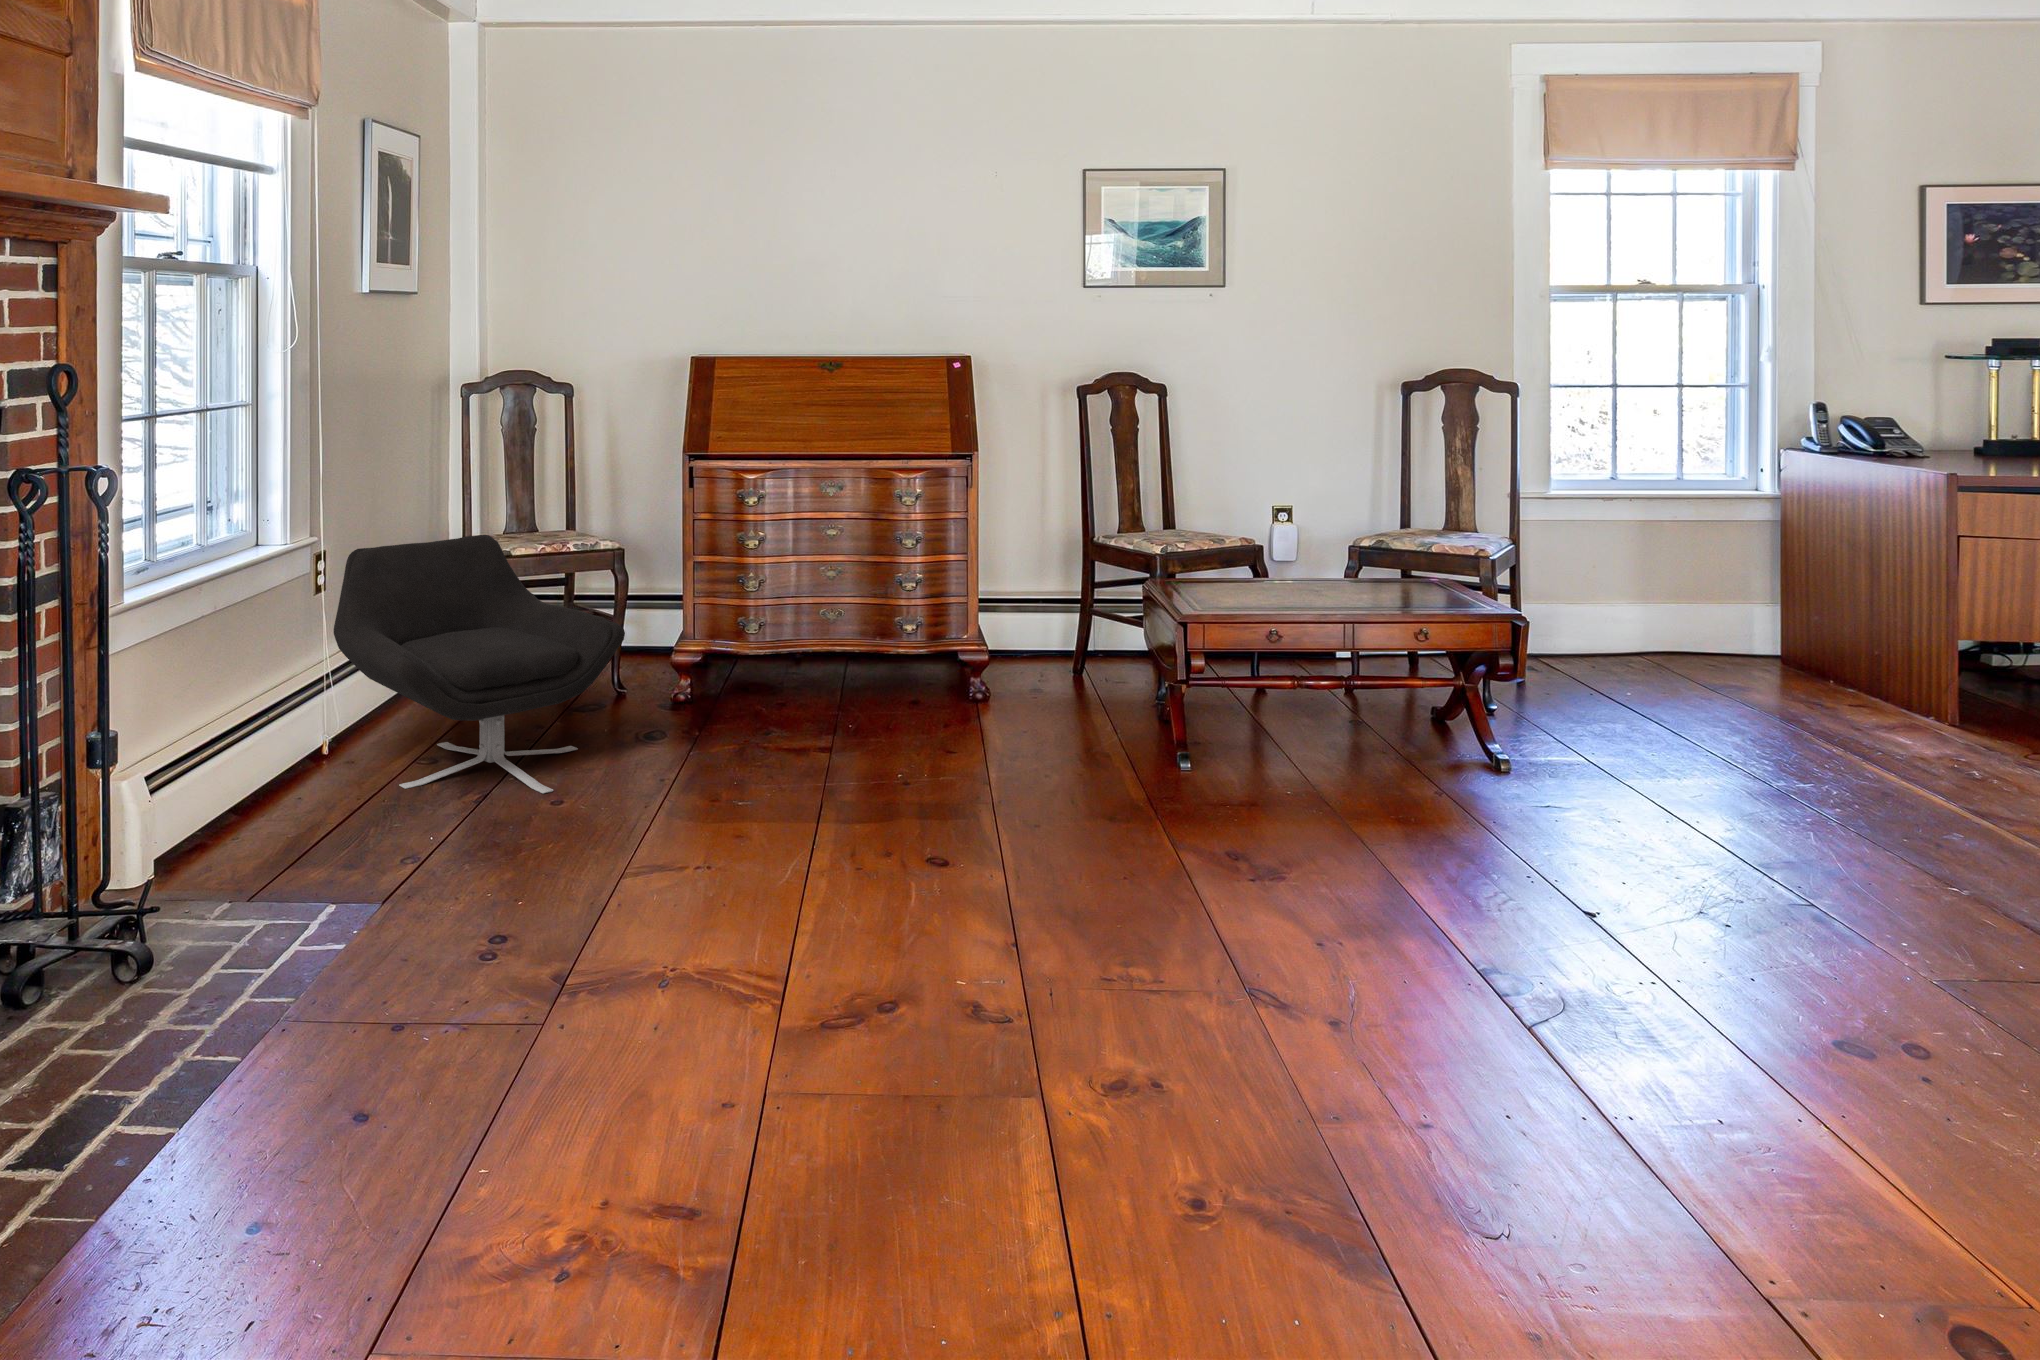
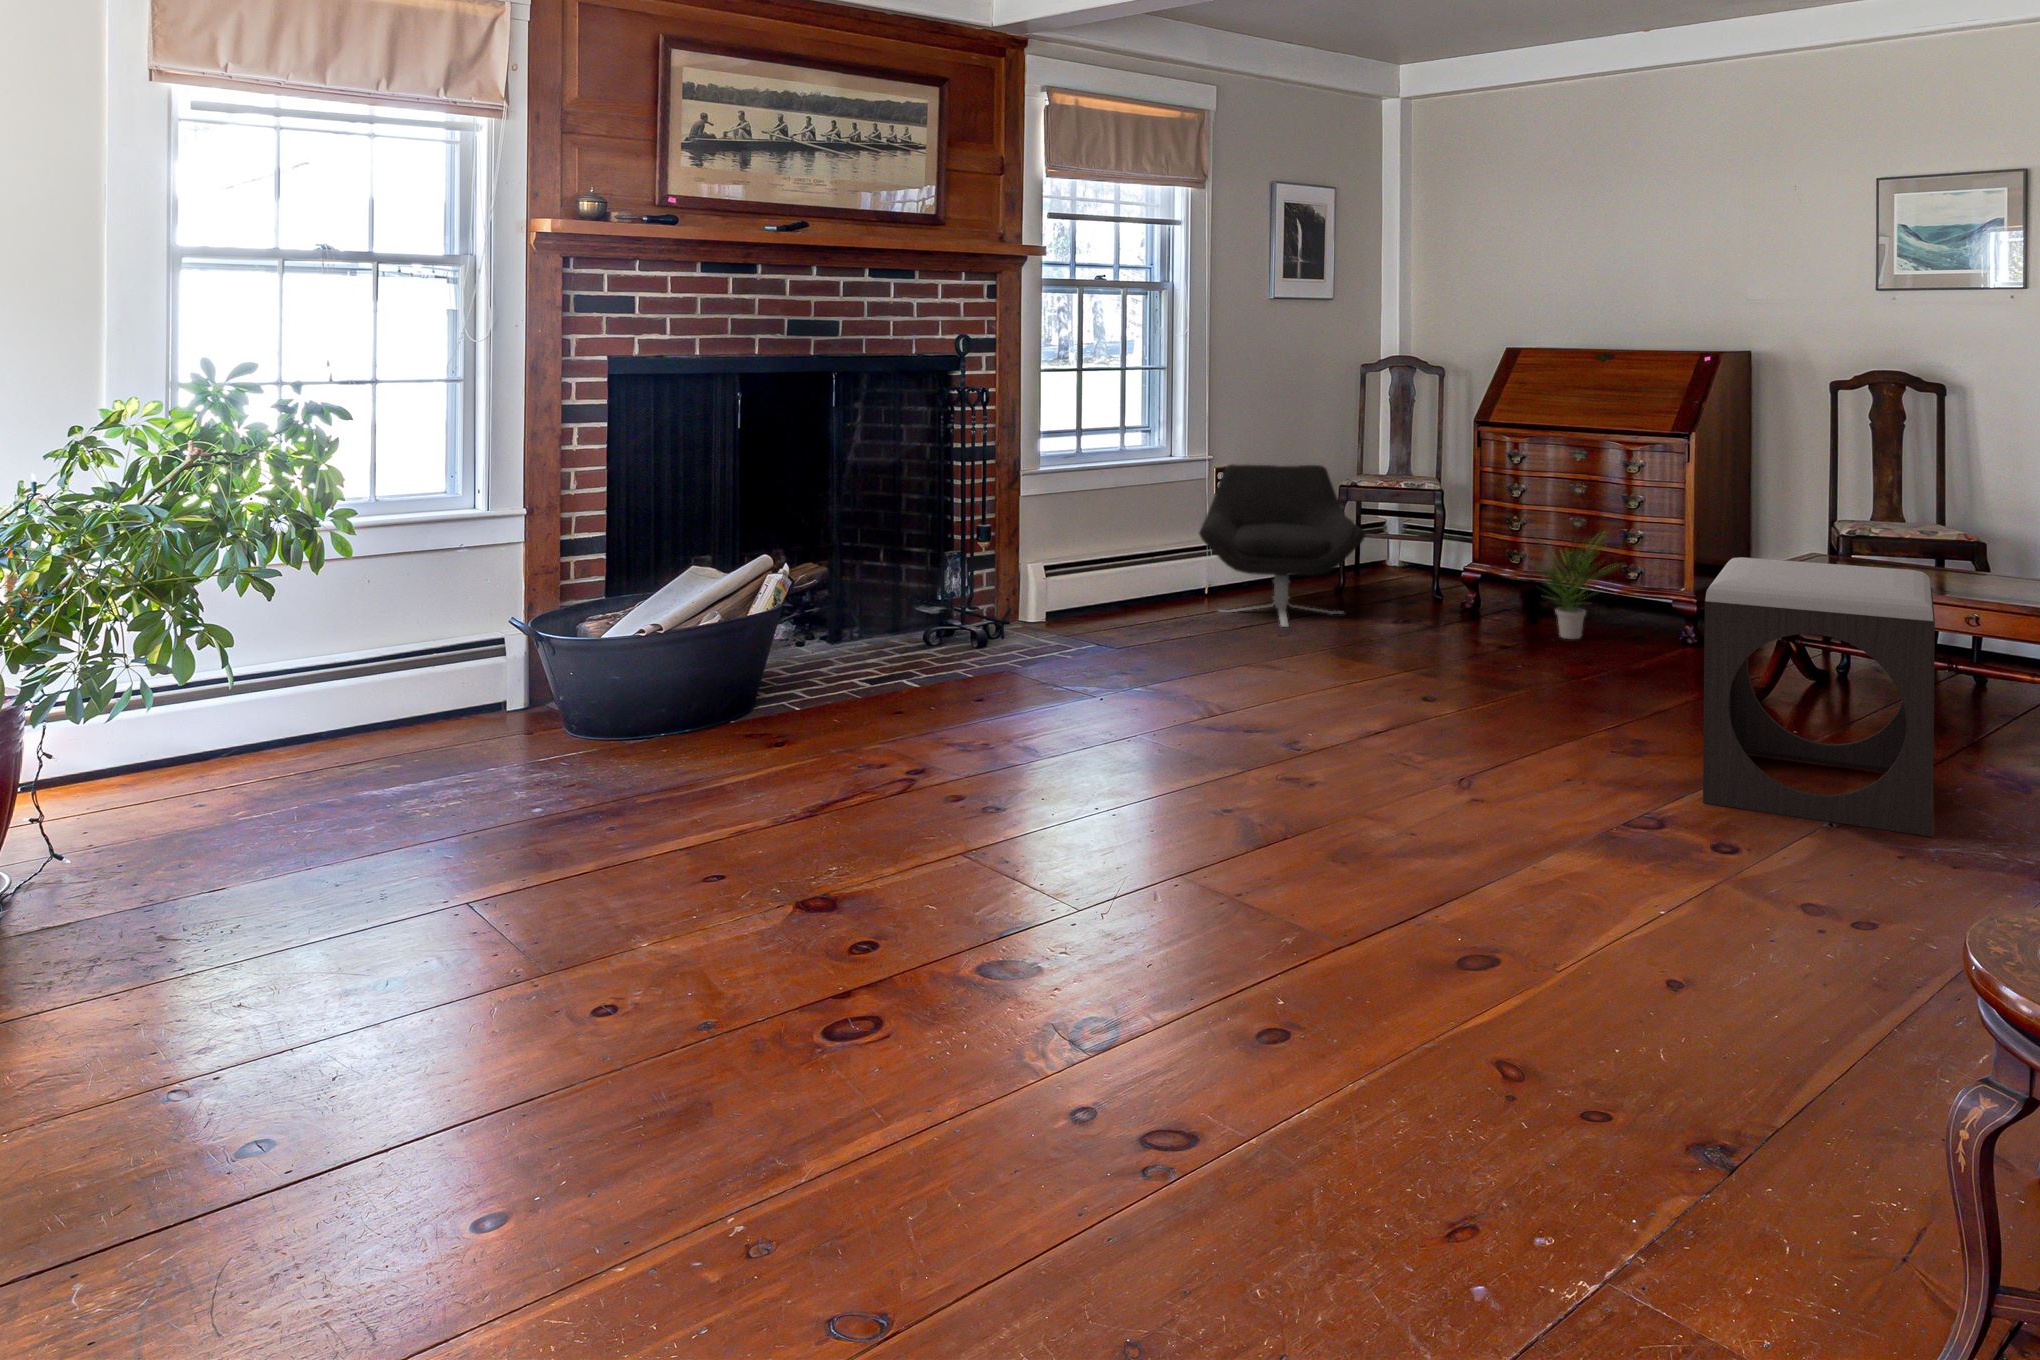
potted plant: none [812,579,943,726] -> present [1531,538,1616,639]
footstool: none [1335,602,1691,936] -> present [1703,557,1935,837]

